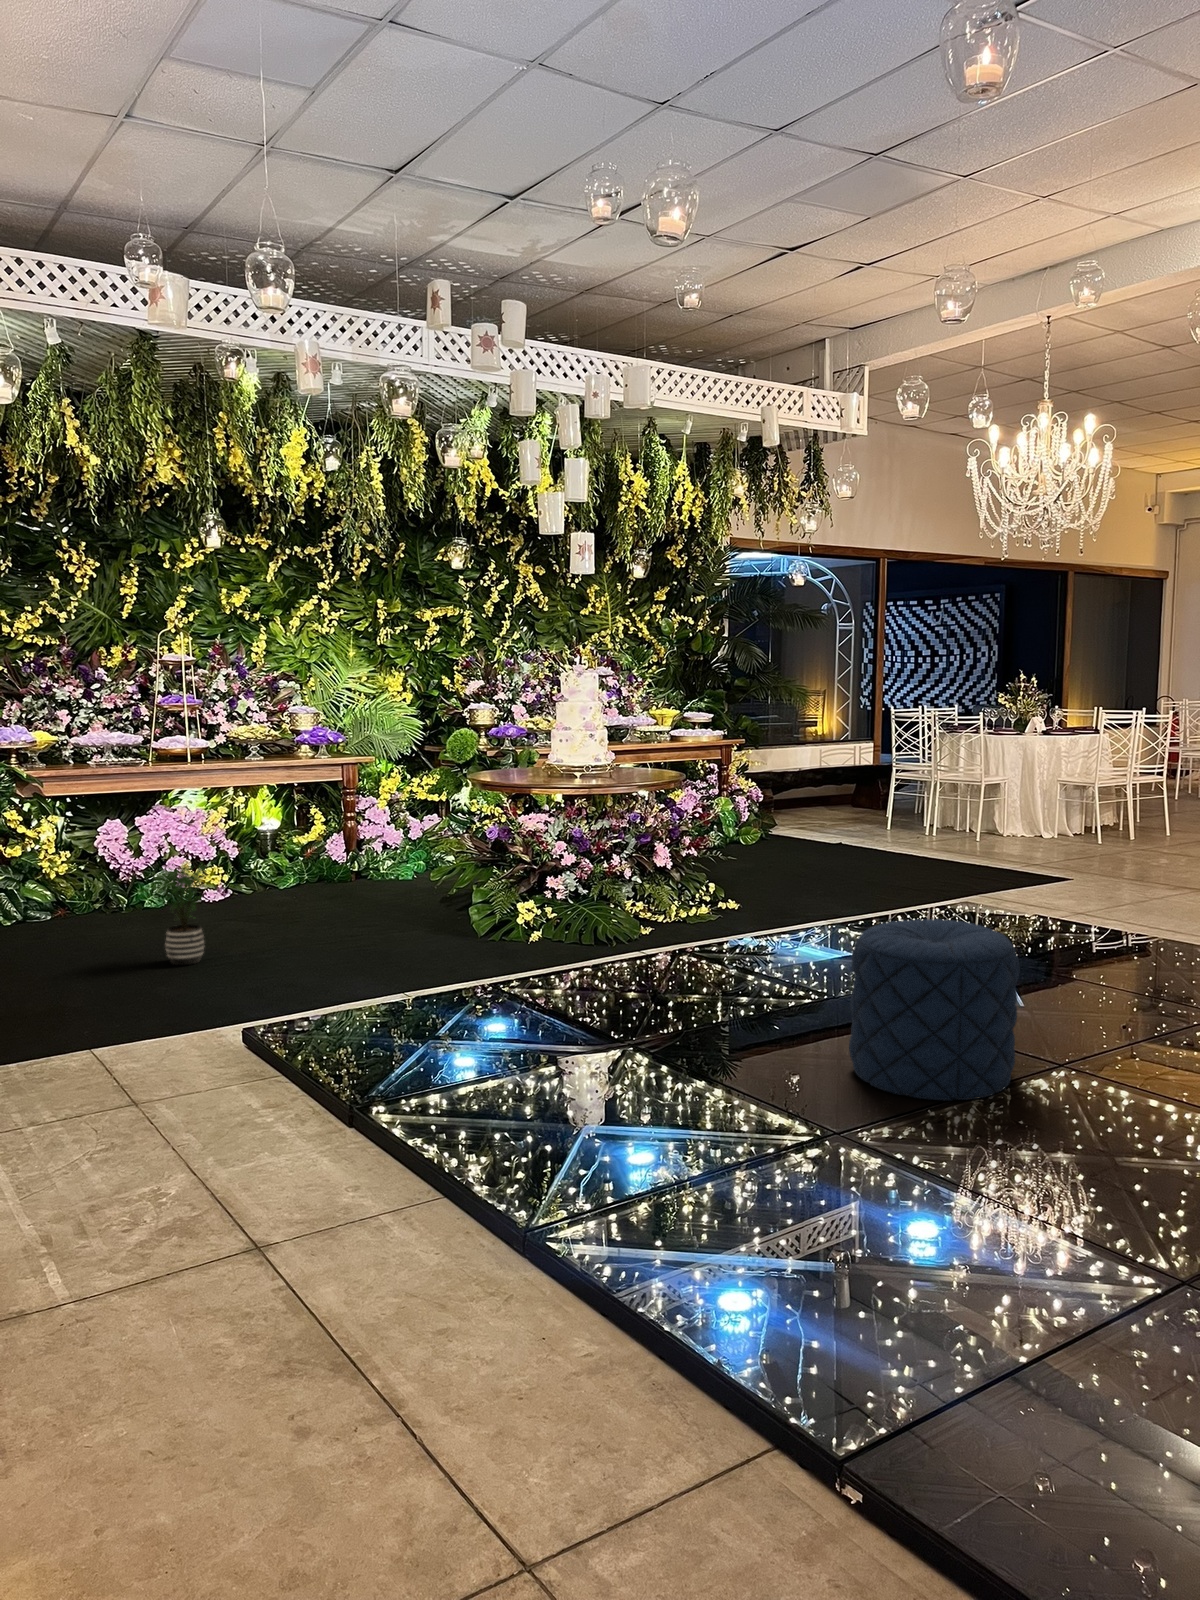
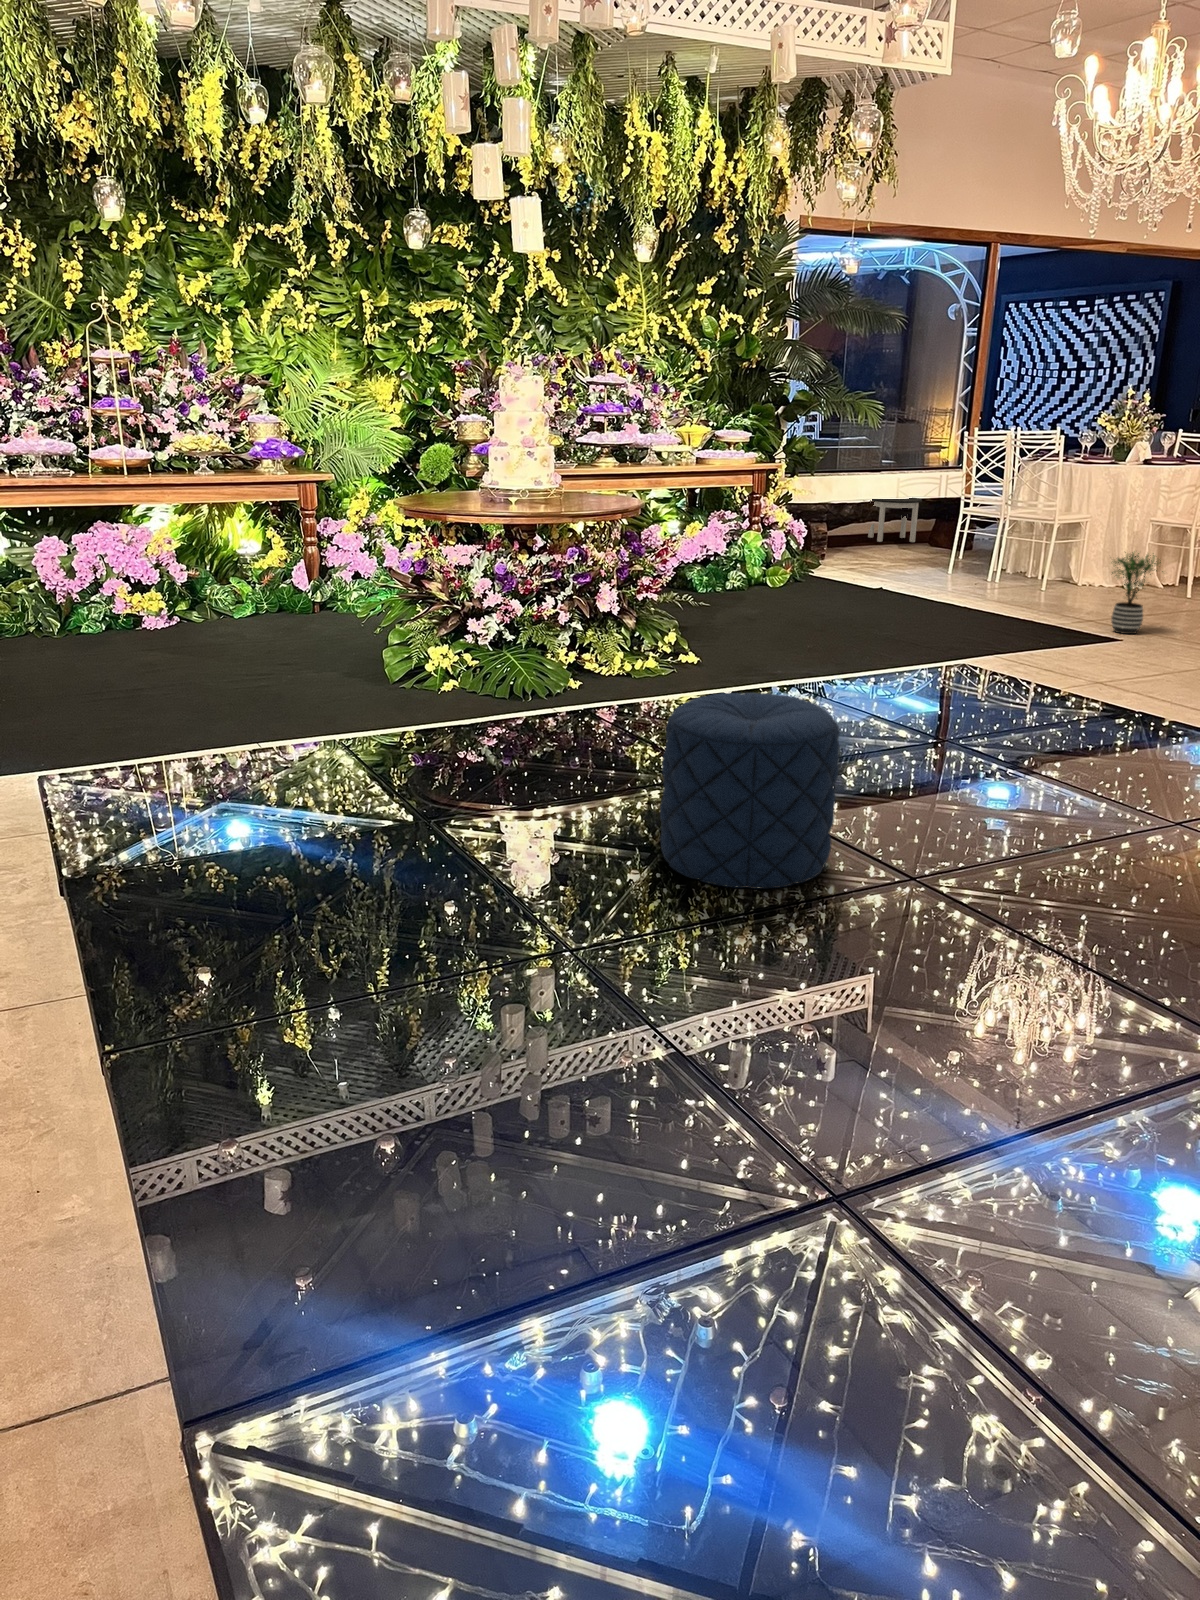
round table: none [786,763,833,802] -> present [868,498,922,542]
potted plant: present [144,862,206,965] -> present [1111,552,1163,634]

